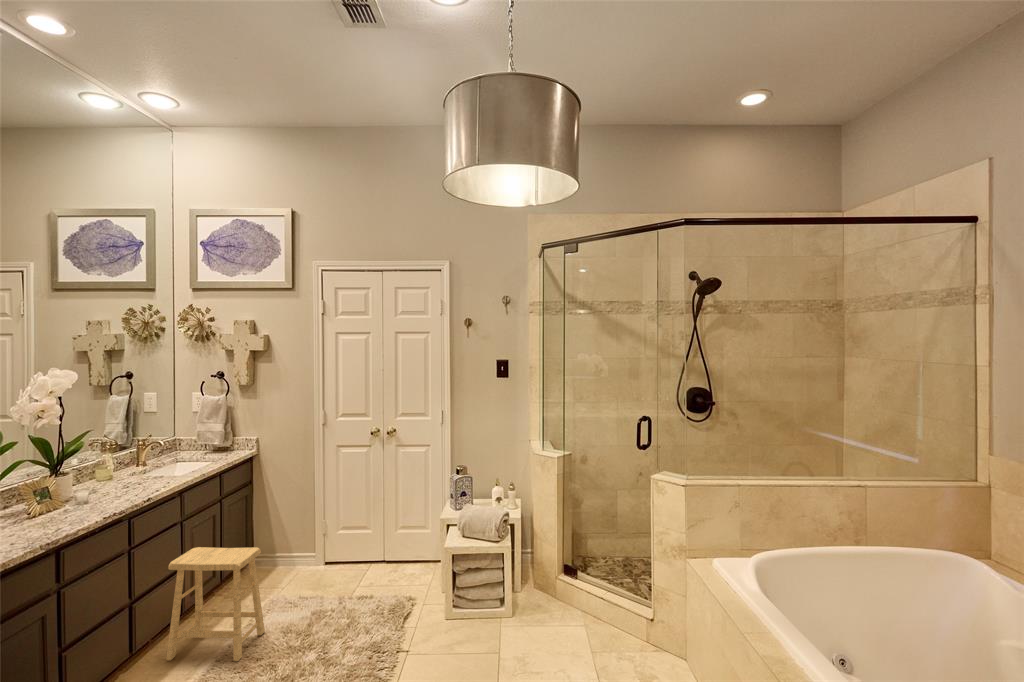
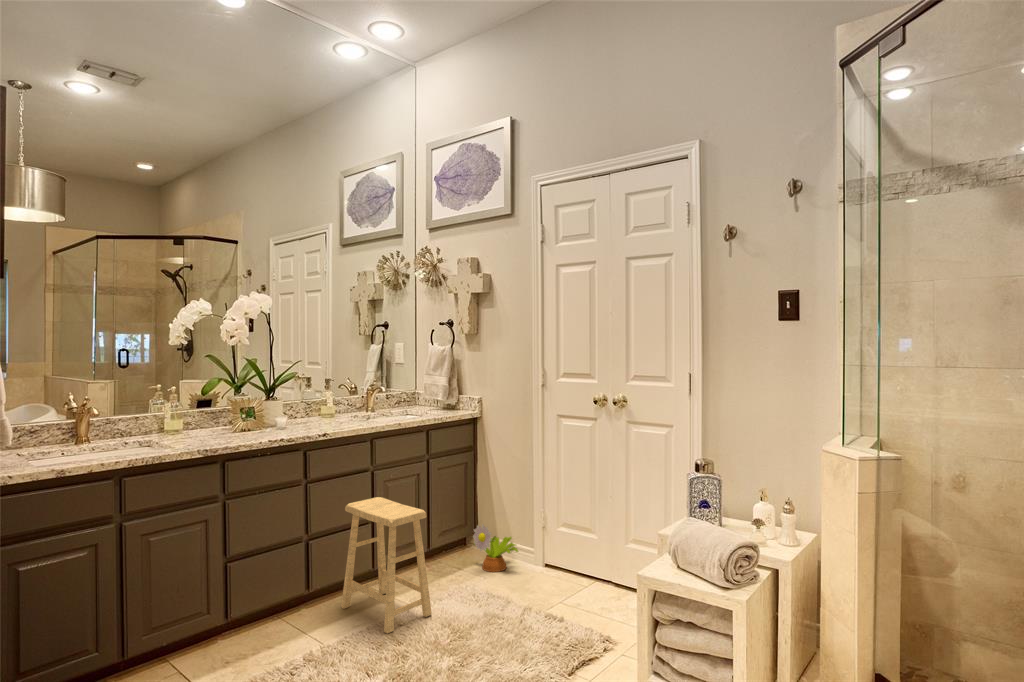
decorative plant: none [262,545,309,583] -> present [473,524,518,572]

